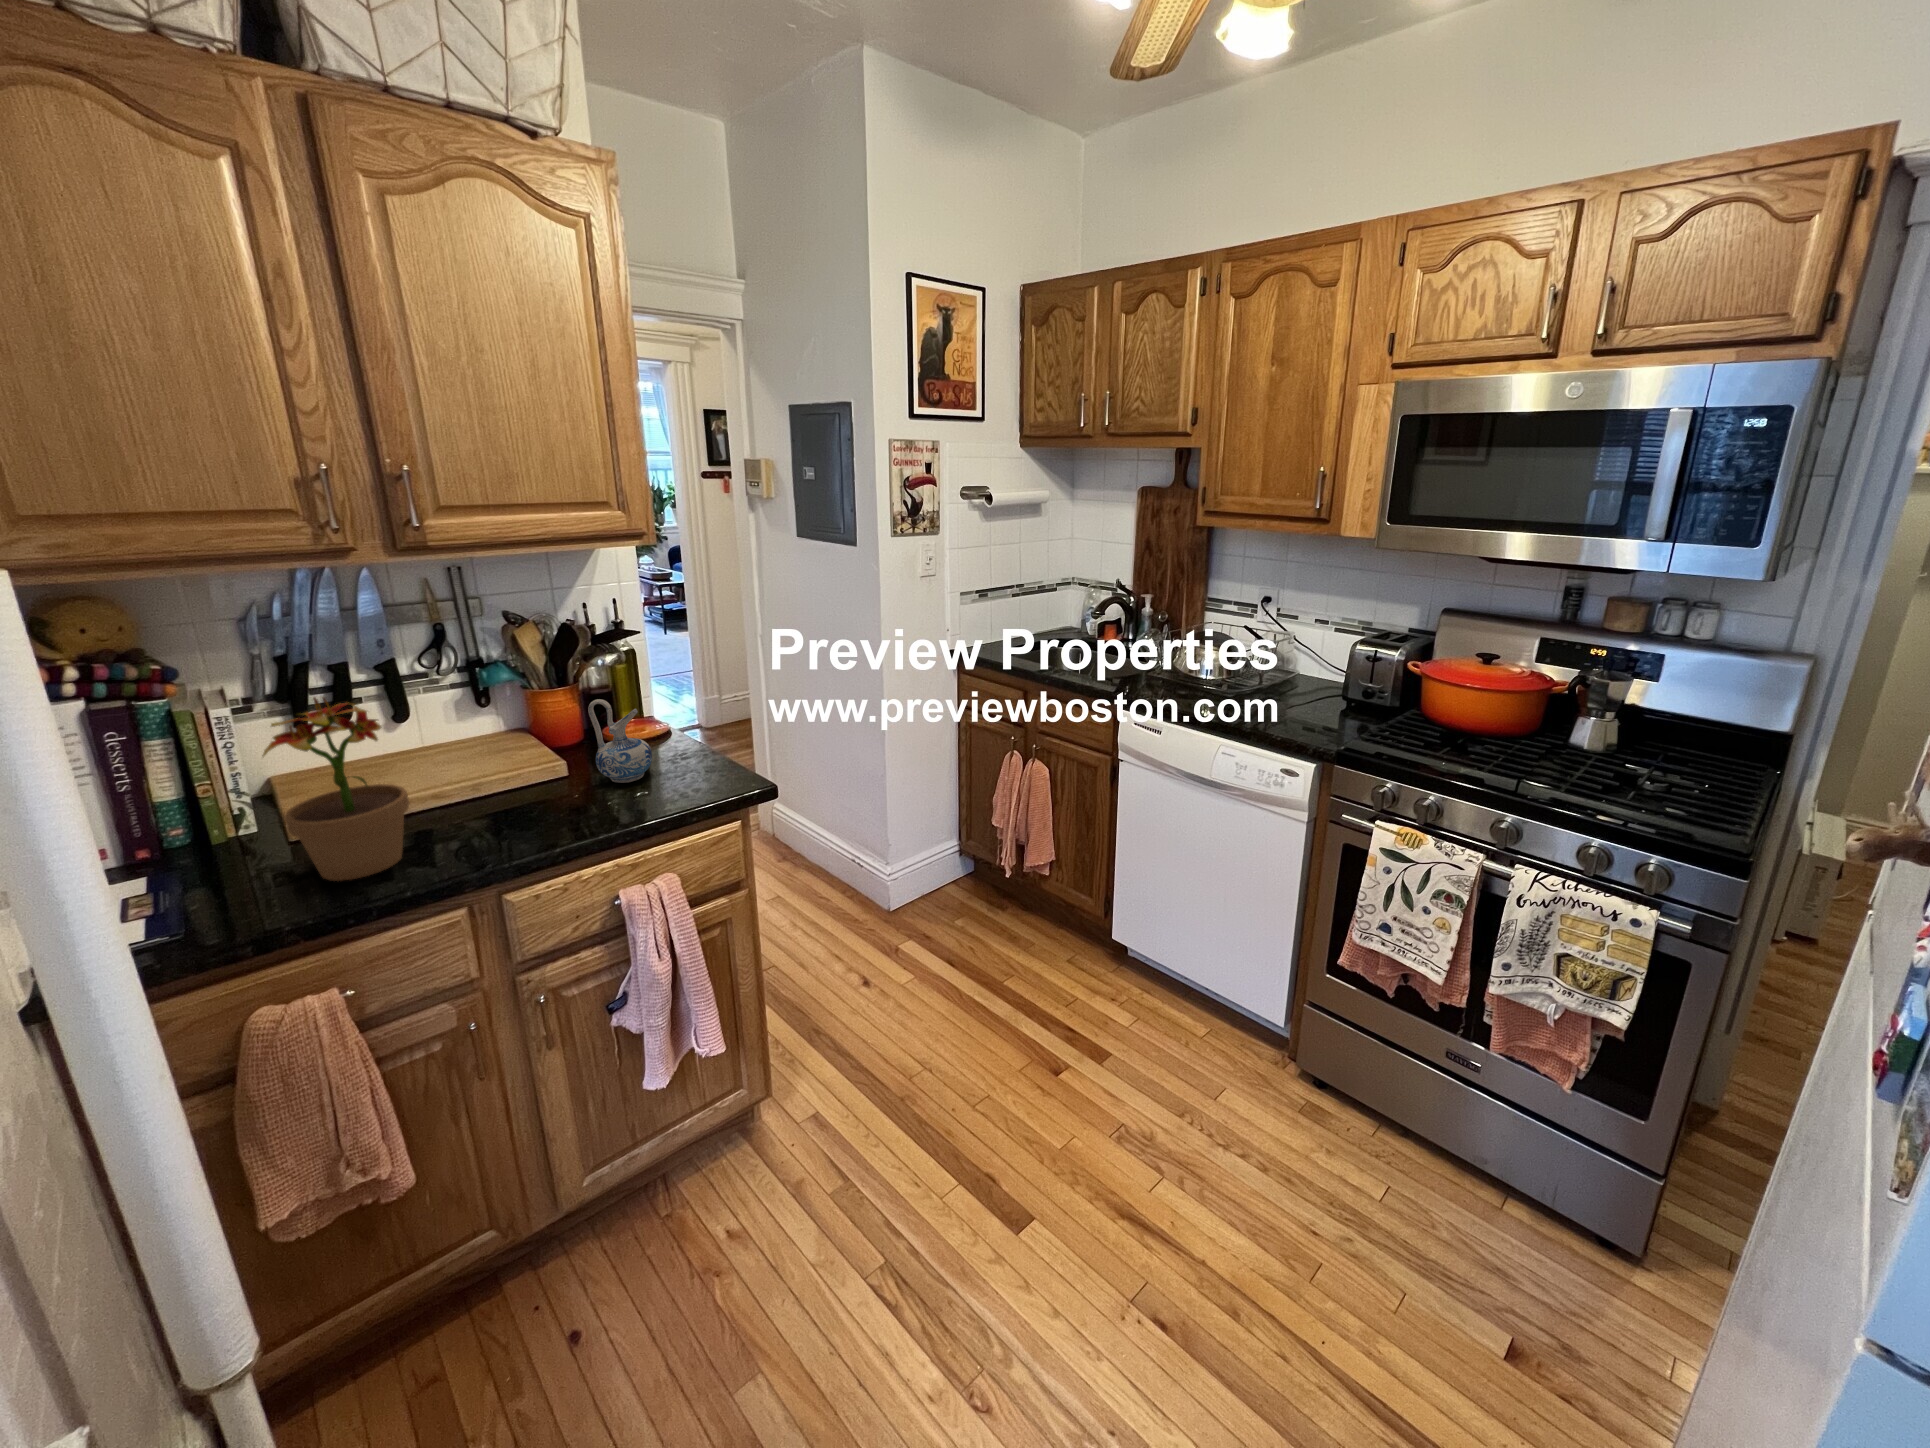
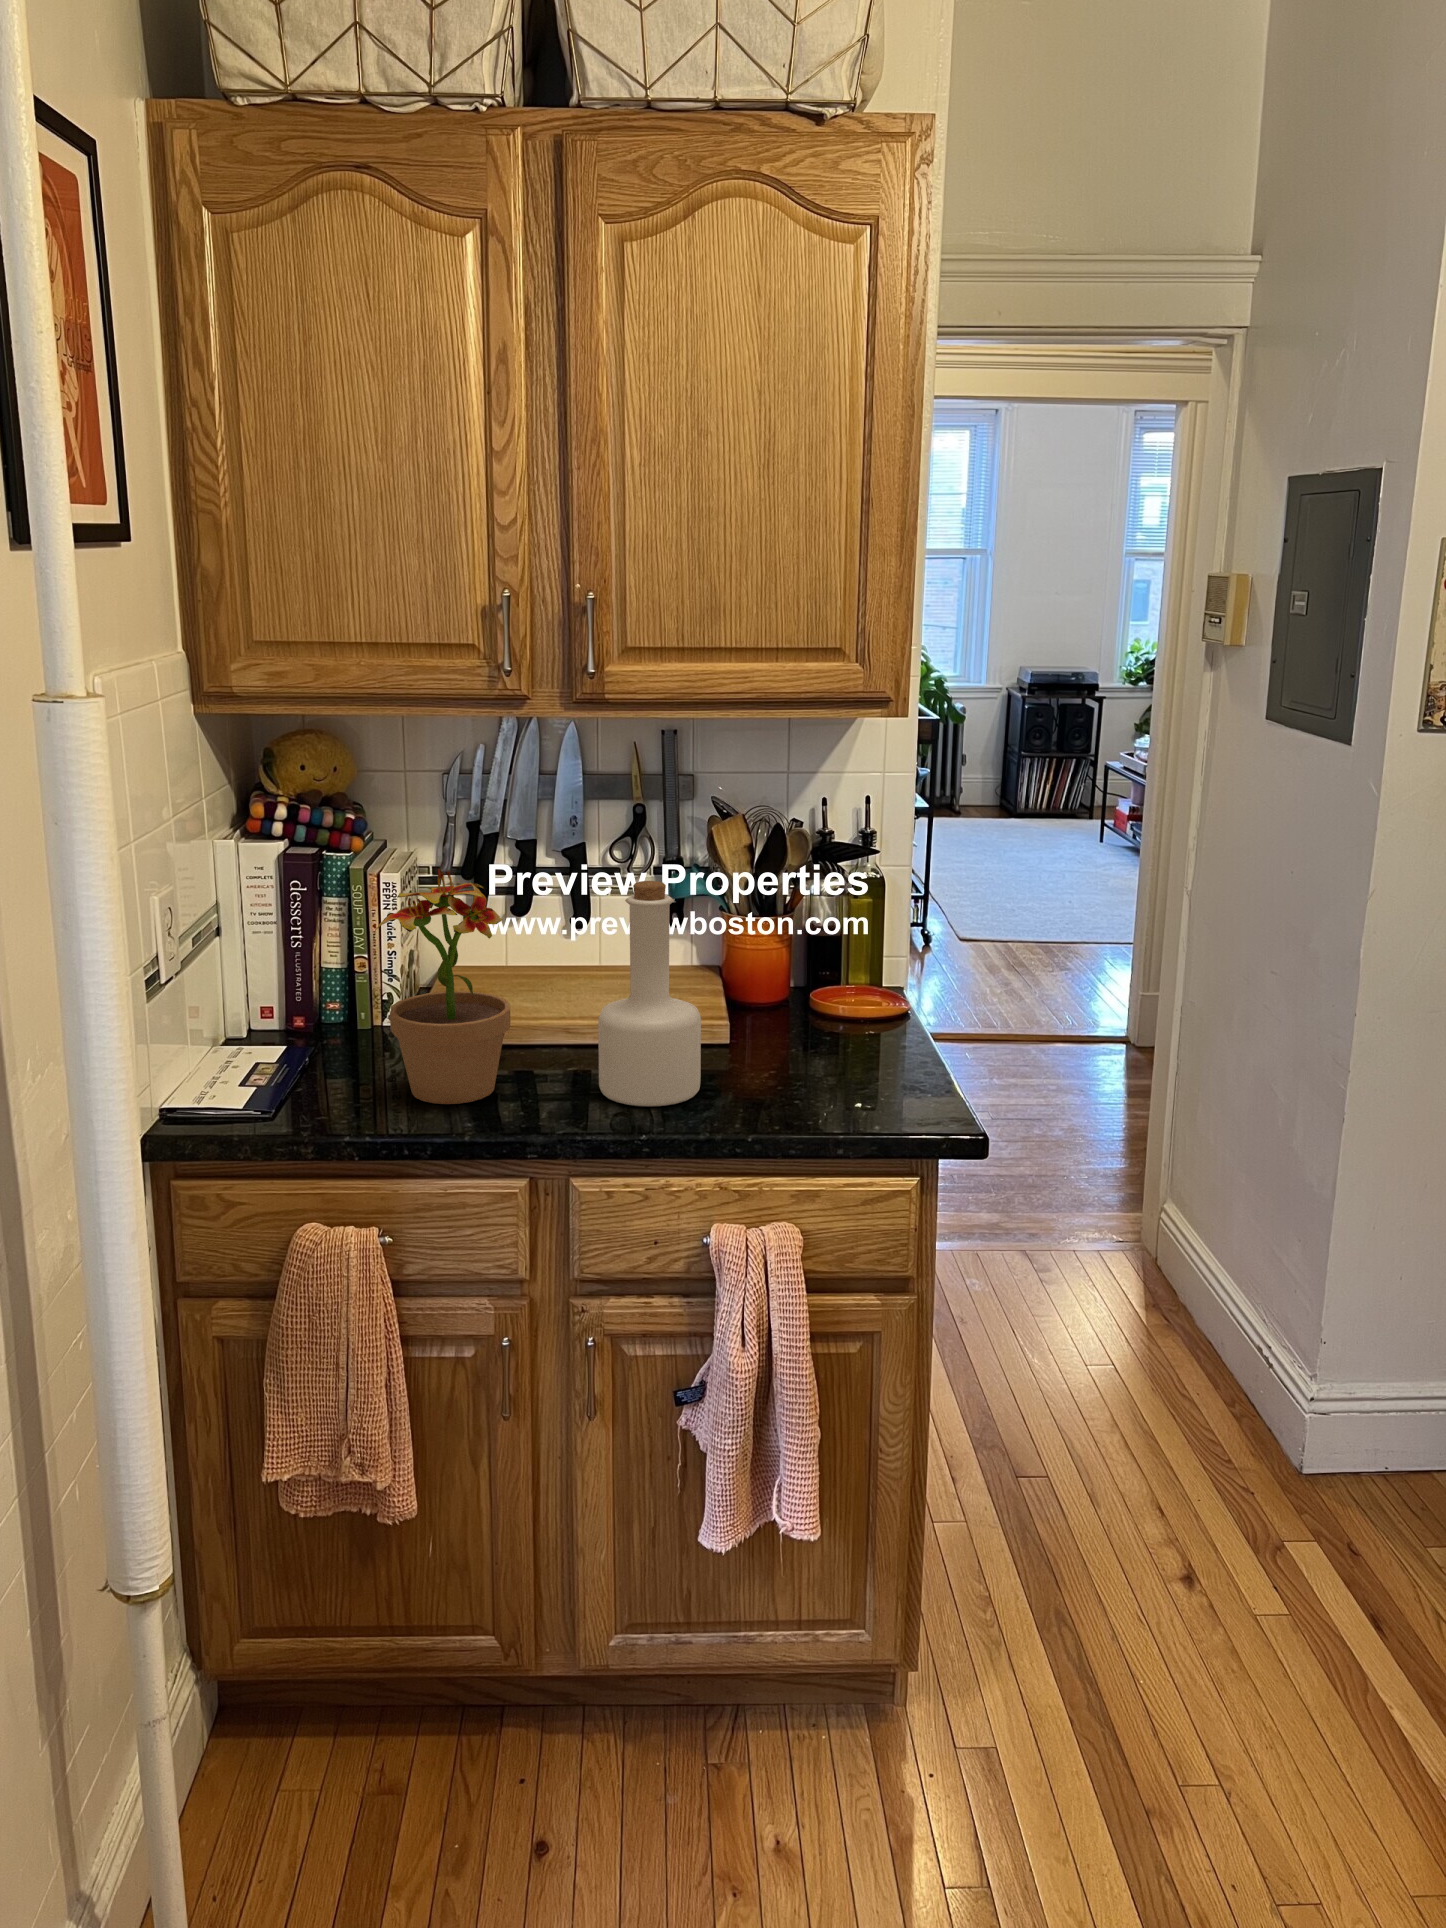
bottle: none [486,675,576,833] -> present [598,881,701,1106]
ceramic pitcher: present [588,699,652,783] -> none [752,939,829,1075]

